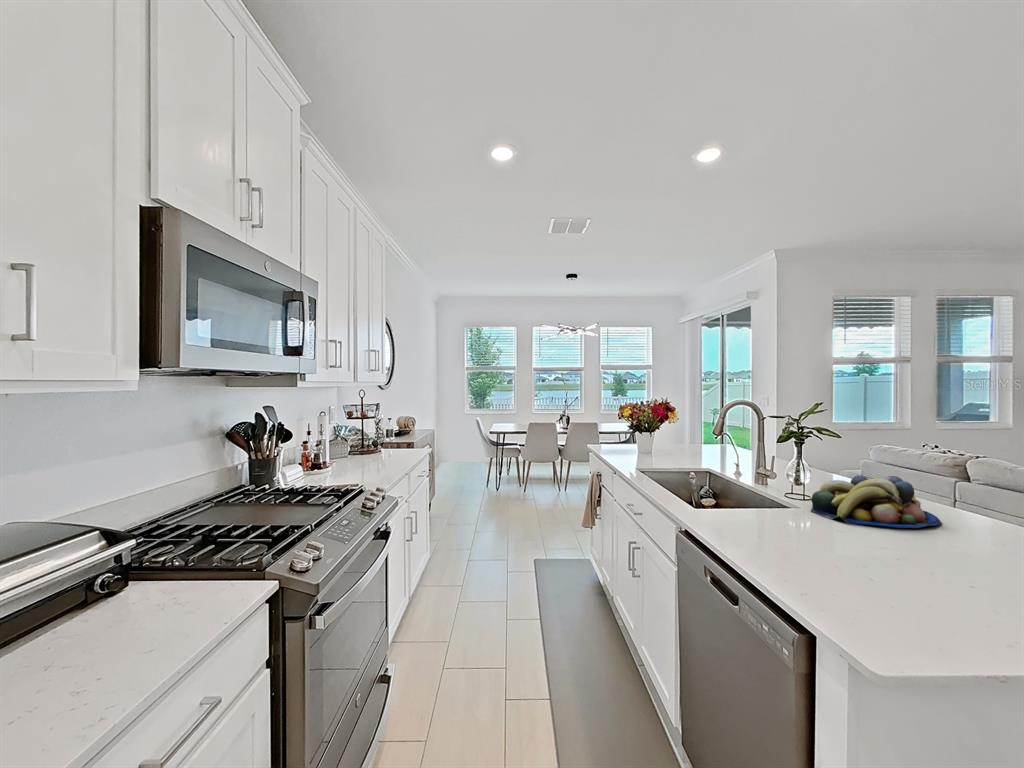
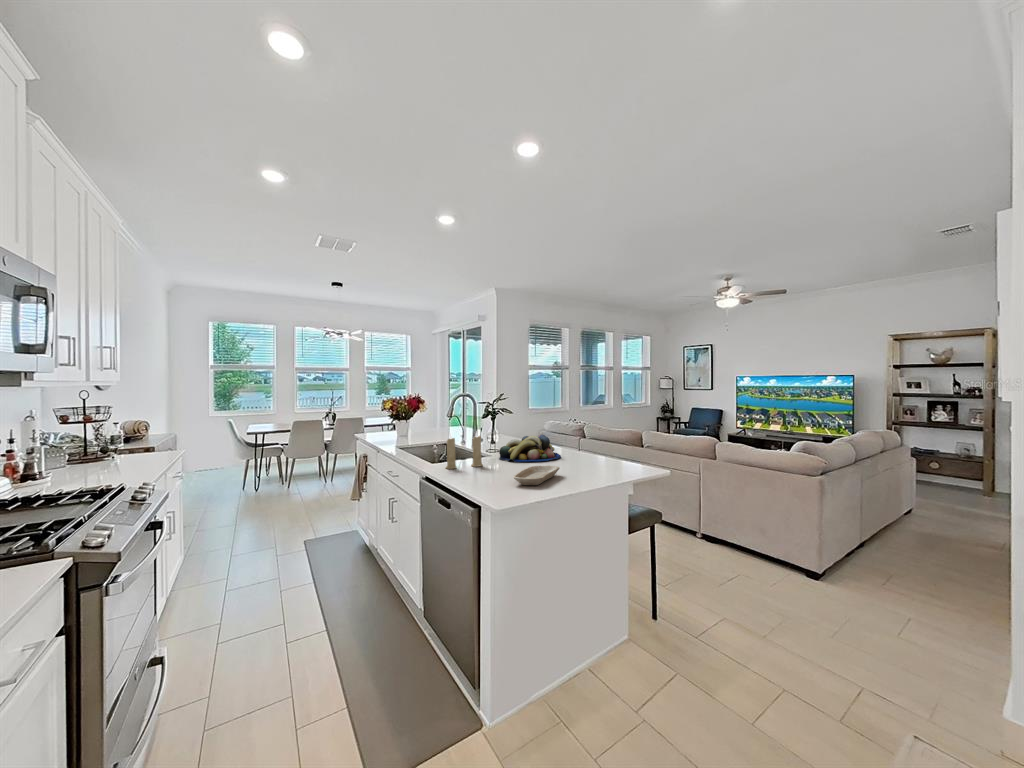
candle: none [721,464,789,526] -> present [446,432,483,469]
tray: none [885,548,985,606] -> present [513,466,560,485]

